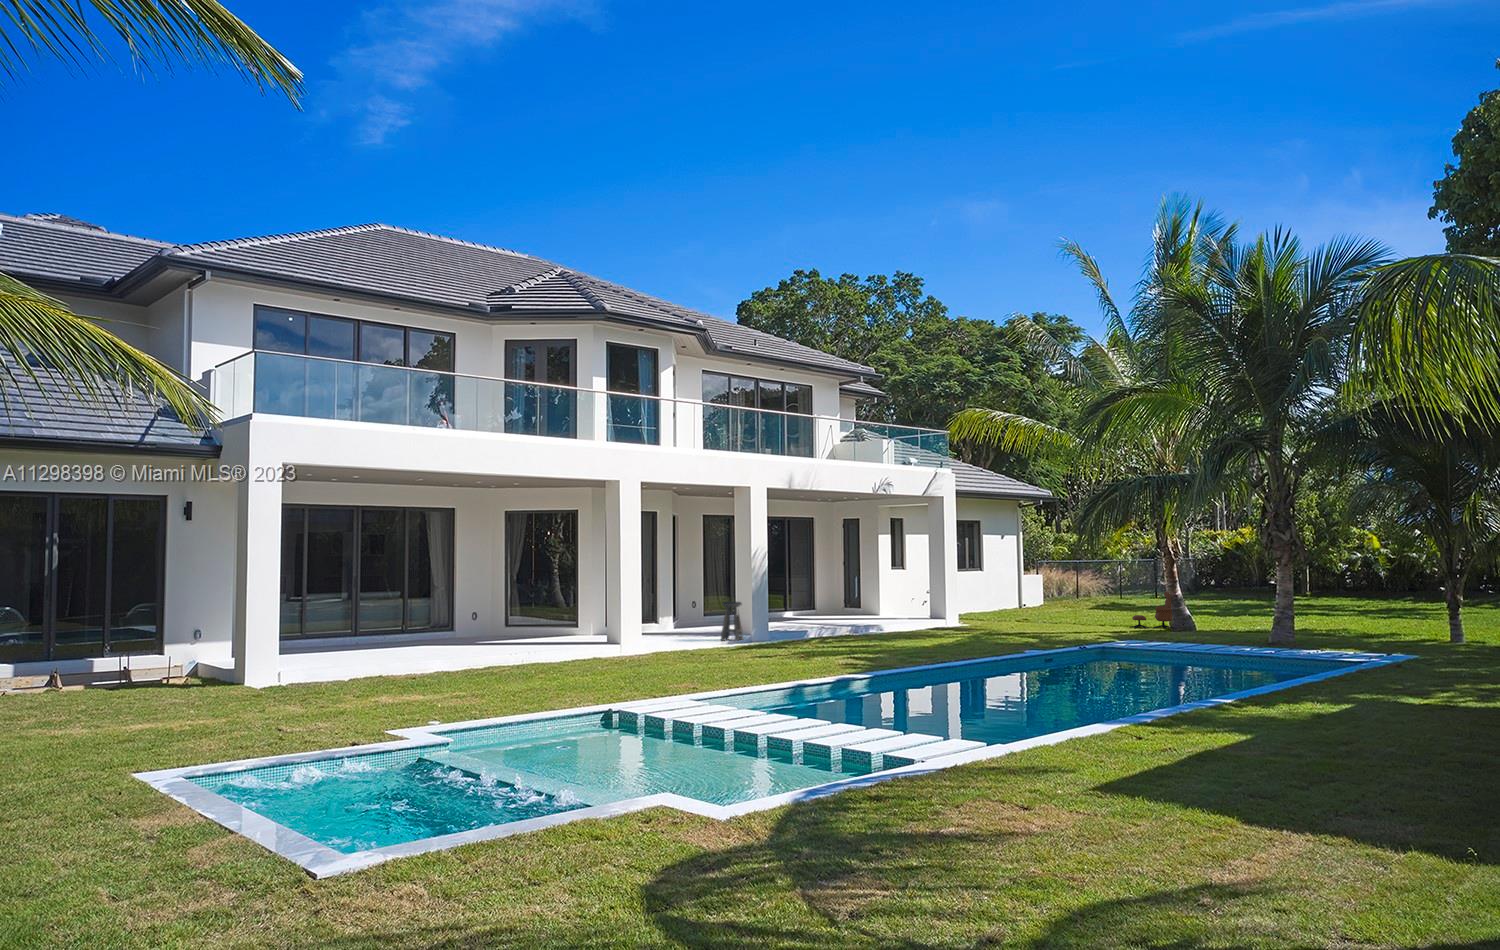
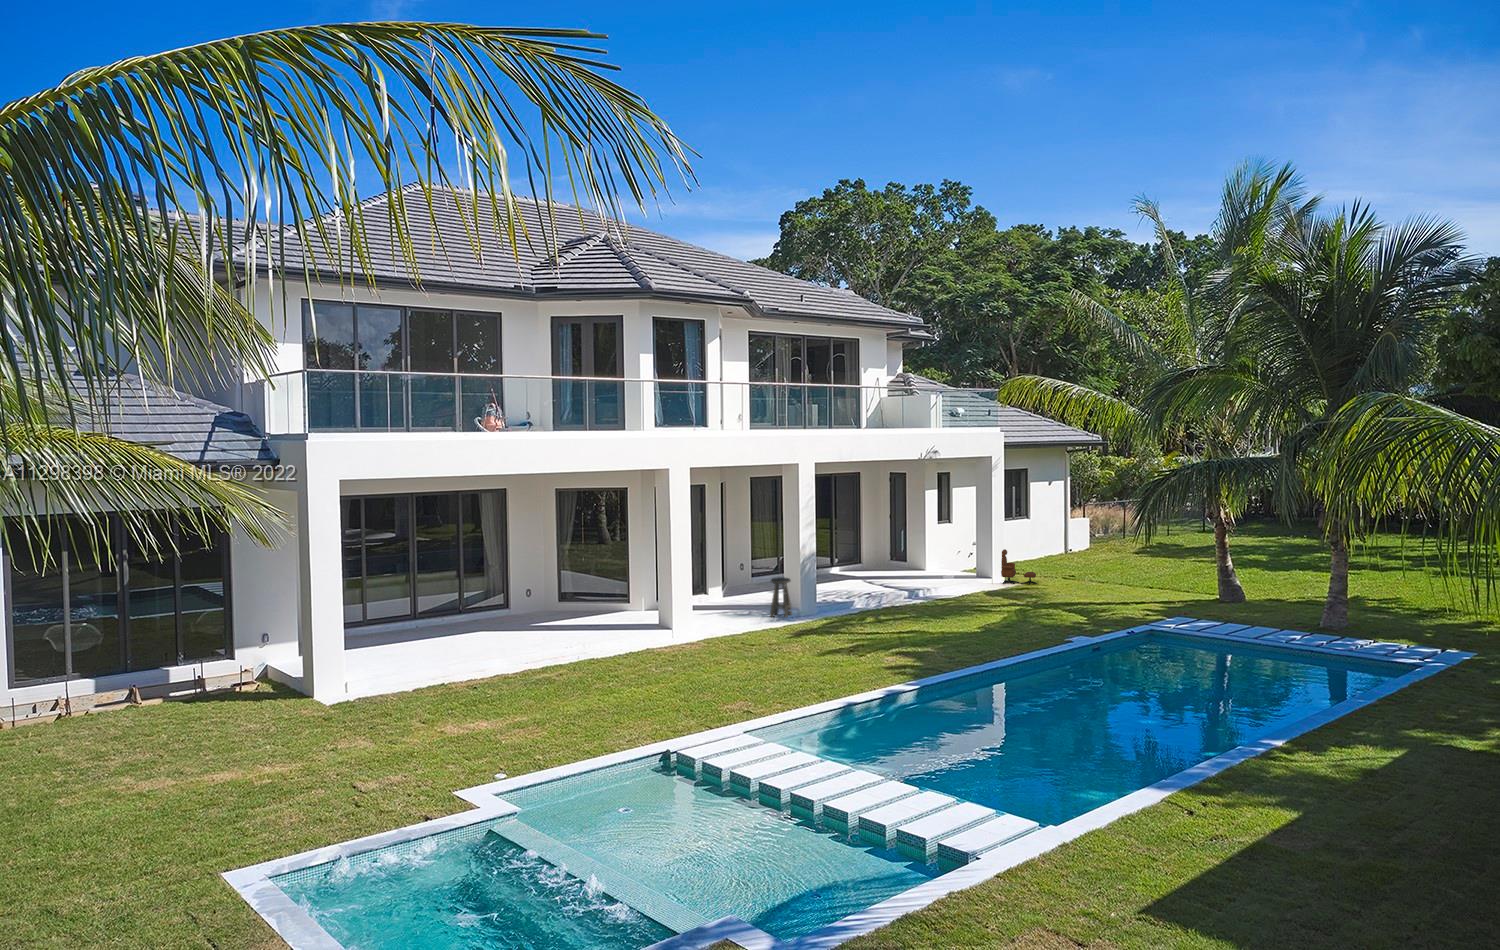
lounge chair: present [1131,591,1174,629] -> present [1001,549,1037,585]

